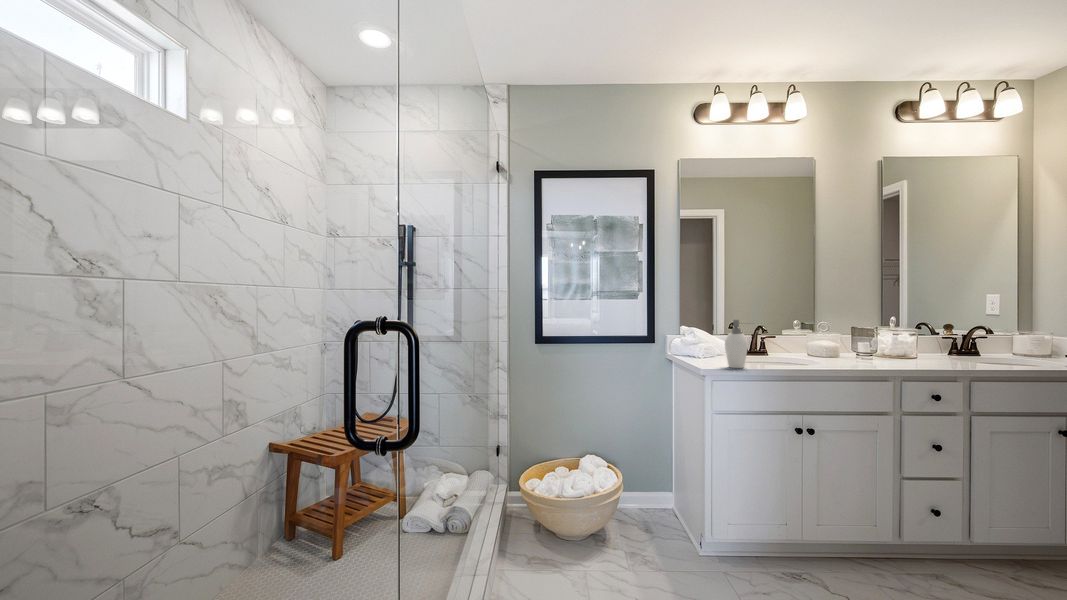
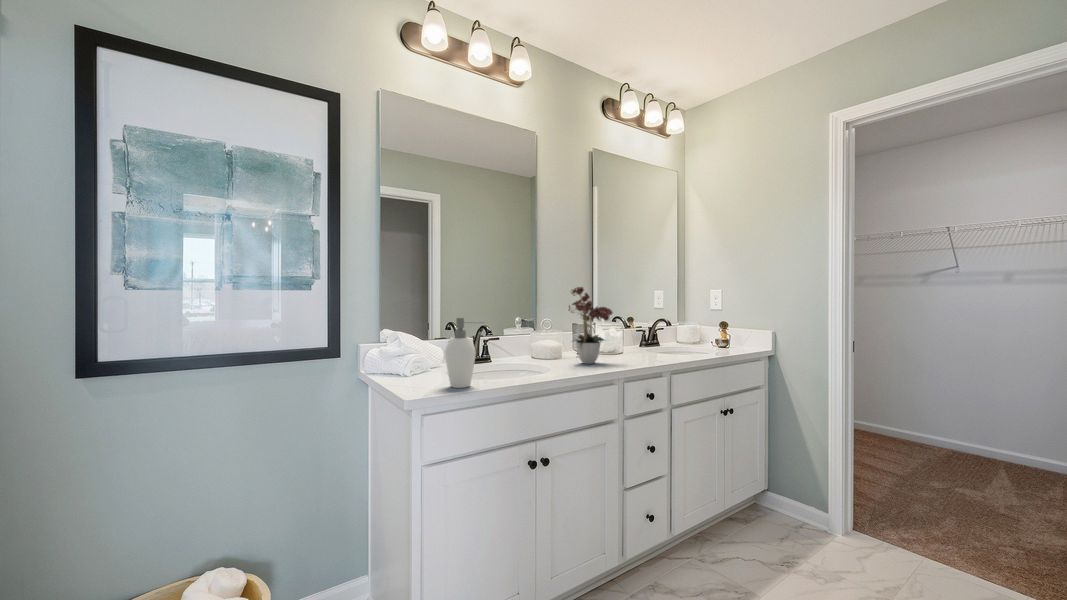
flower arrangement: none [840,292,899,363] -> present [569,287,613,364]

